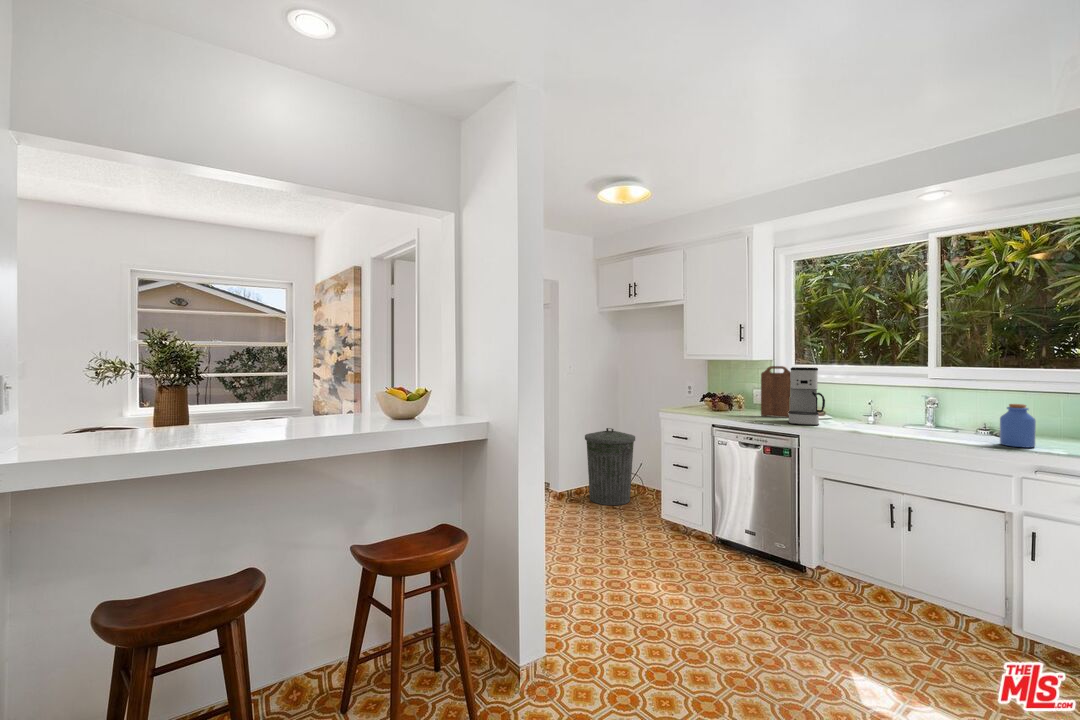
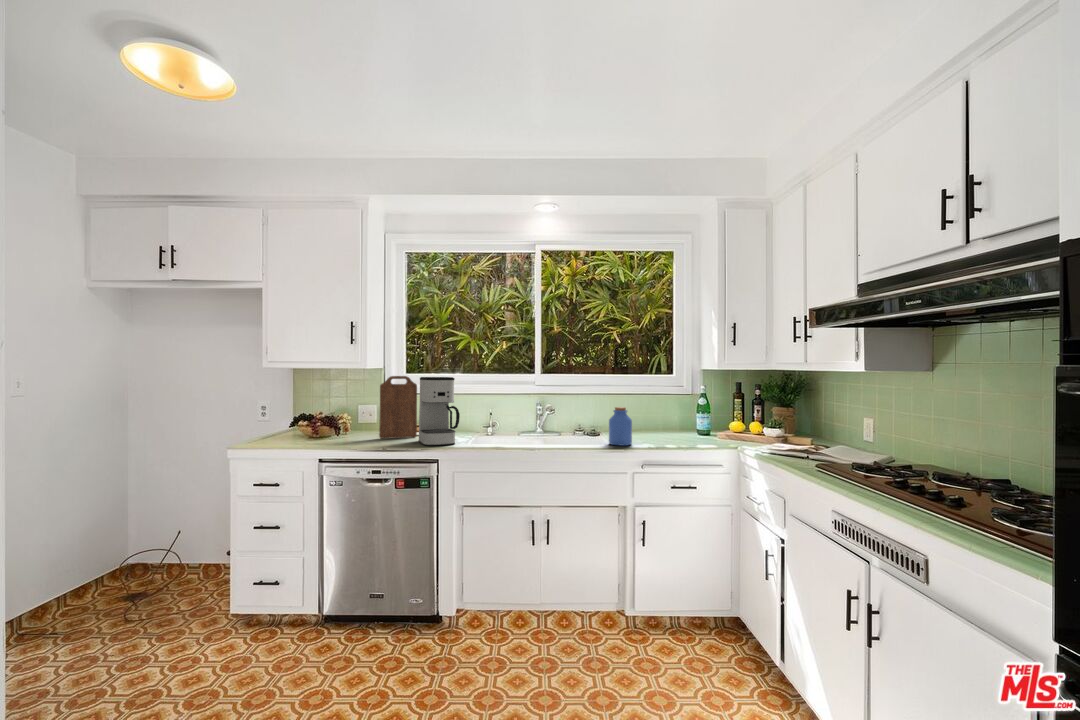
trash can: present [585,428,635,505] -> none [57,484,169,622]

